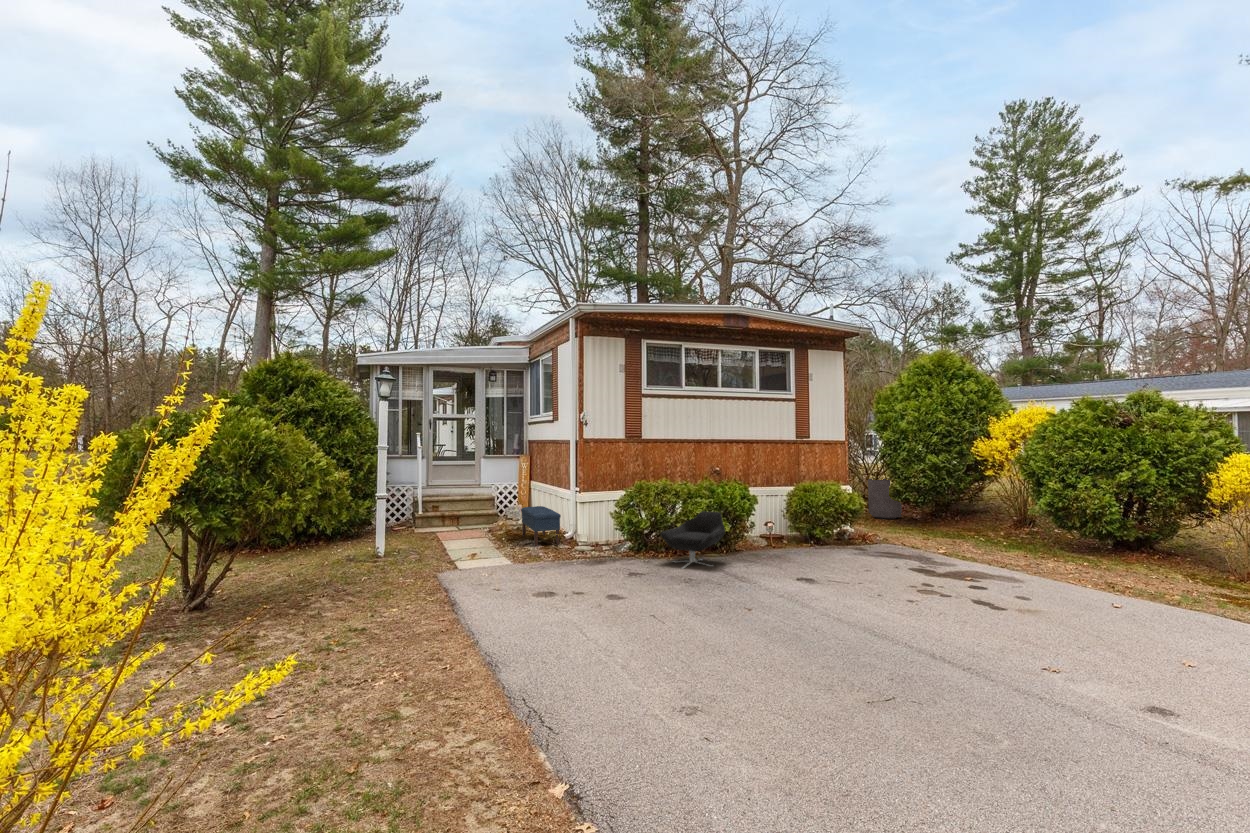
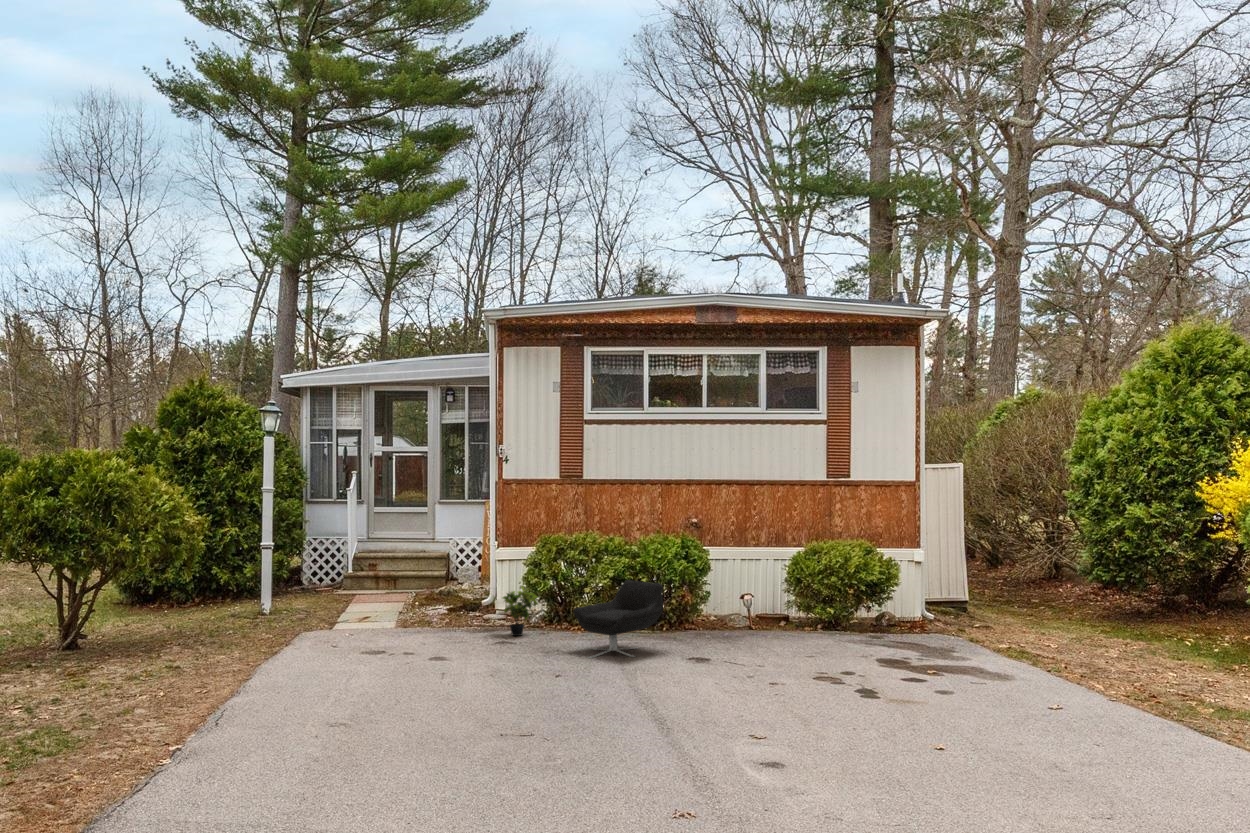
trash can: present [868,478,902,519] -> none [1003,539,1057,604]
bench: present [521,506,561,547] -> none [453,569,492,623]
potted plant: none [586,517,614,555] -> present [503,587,538,636]

